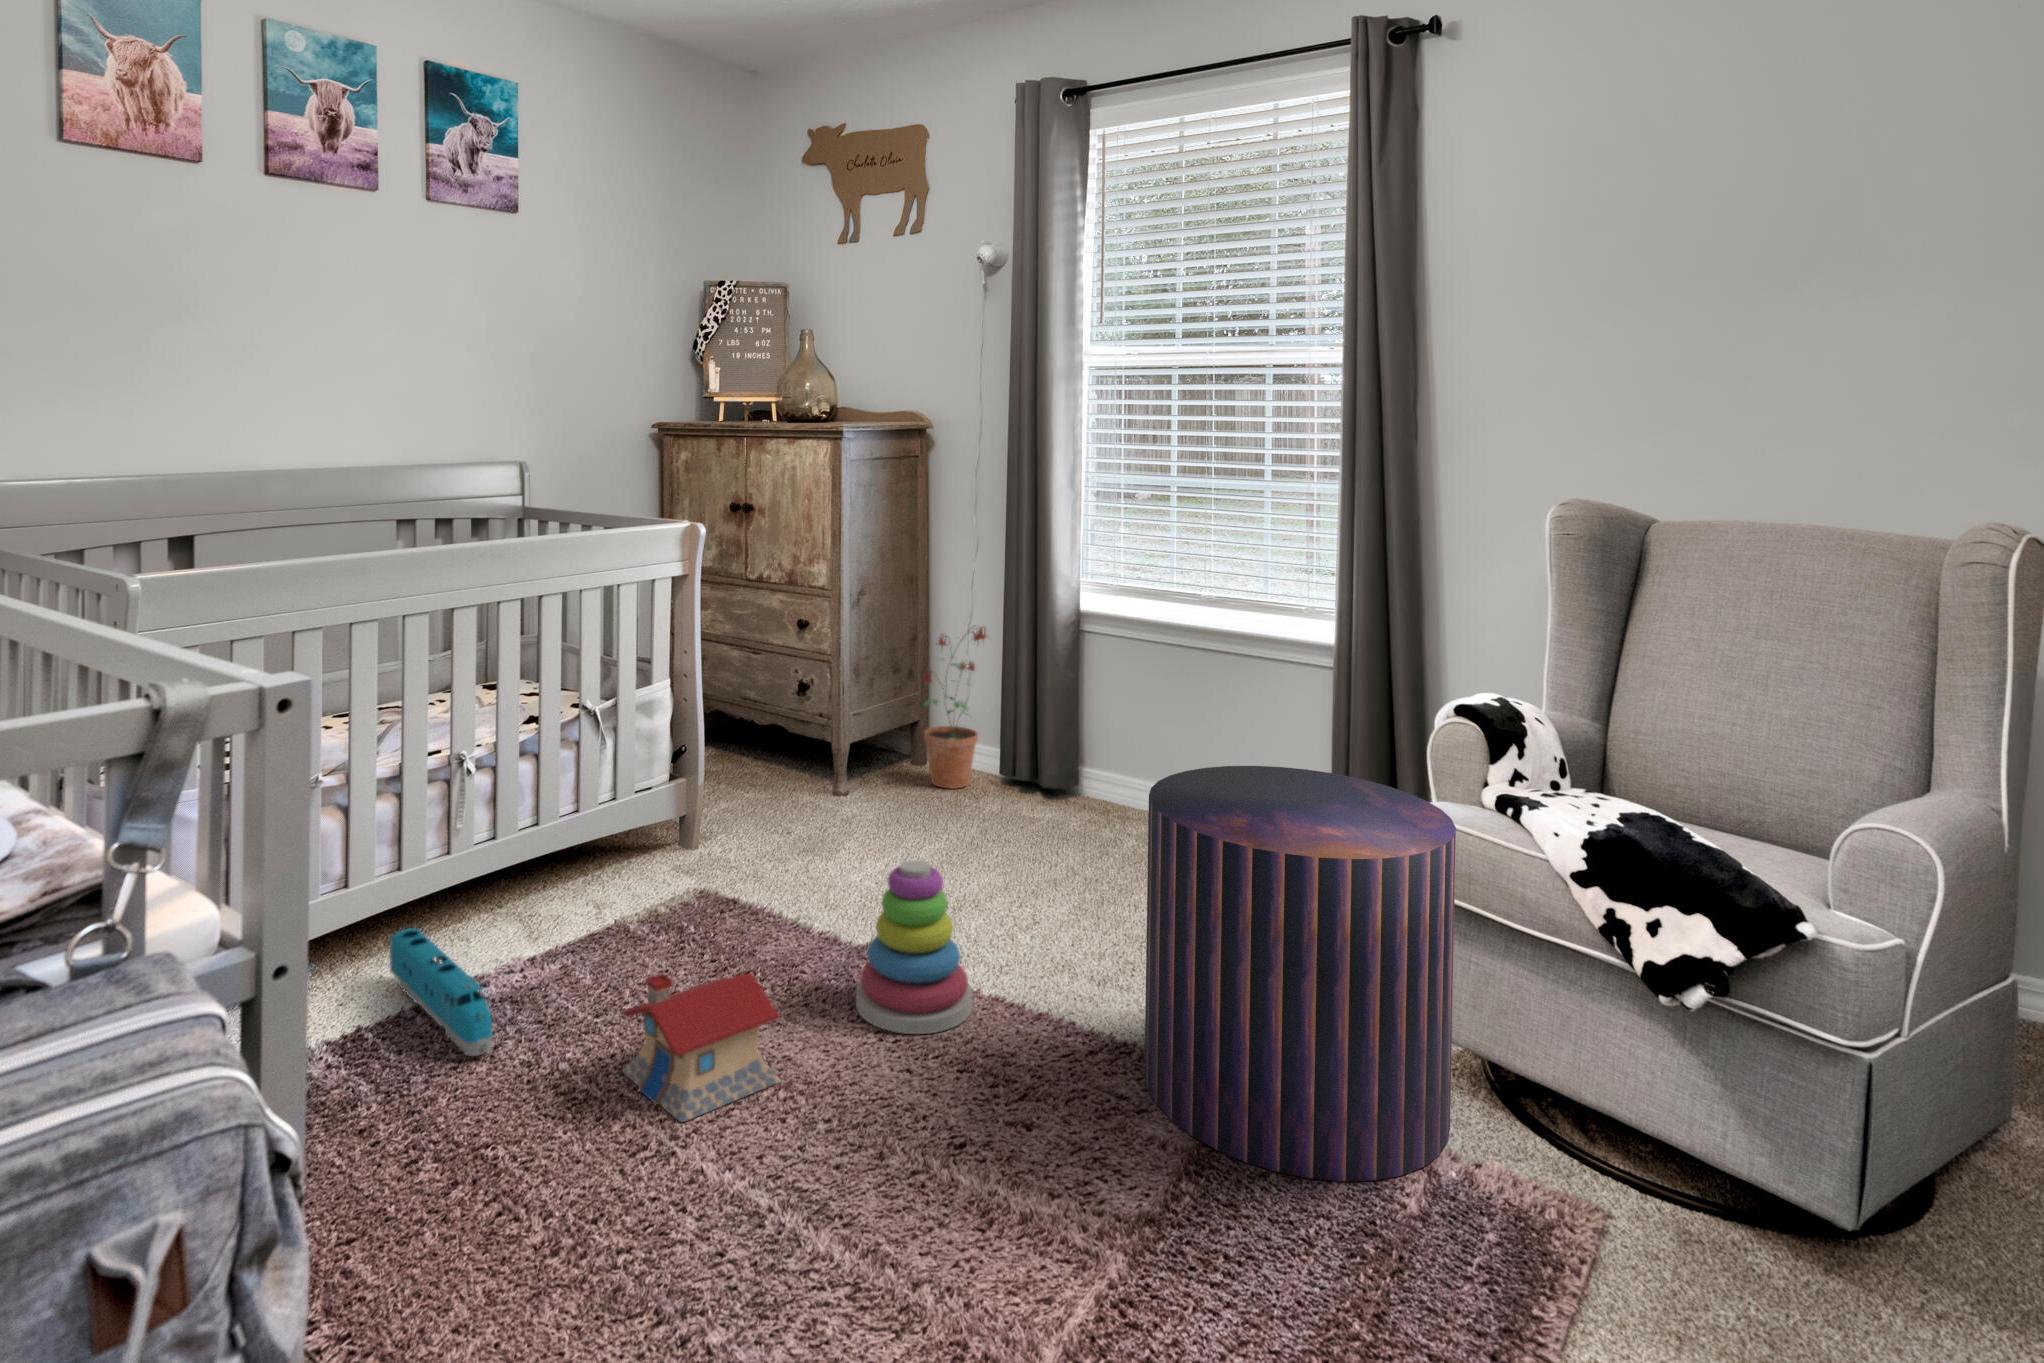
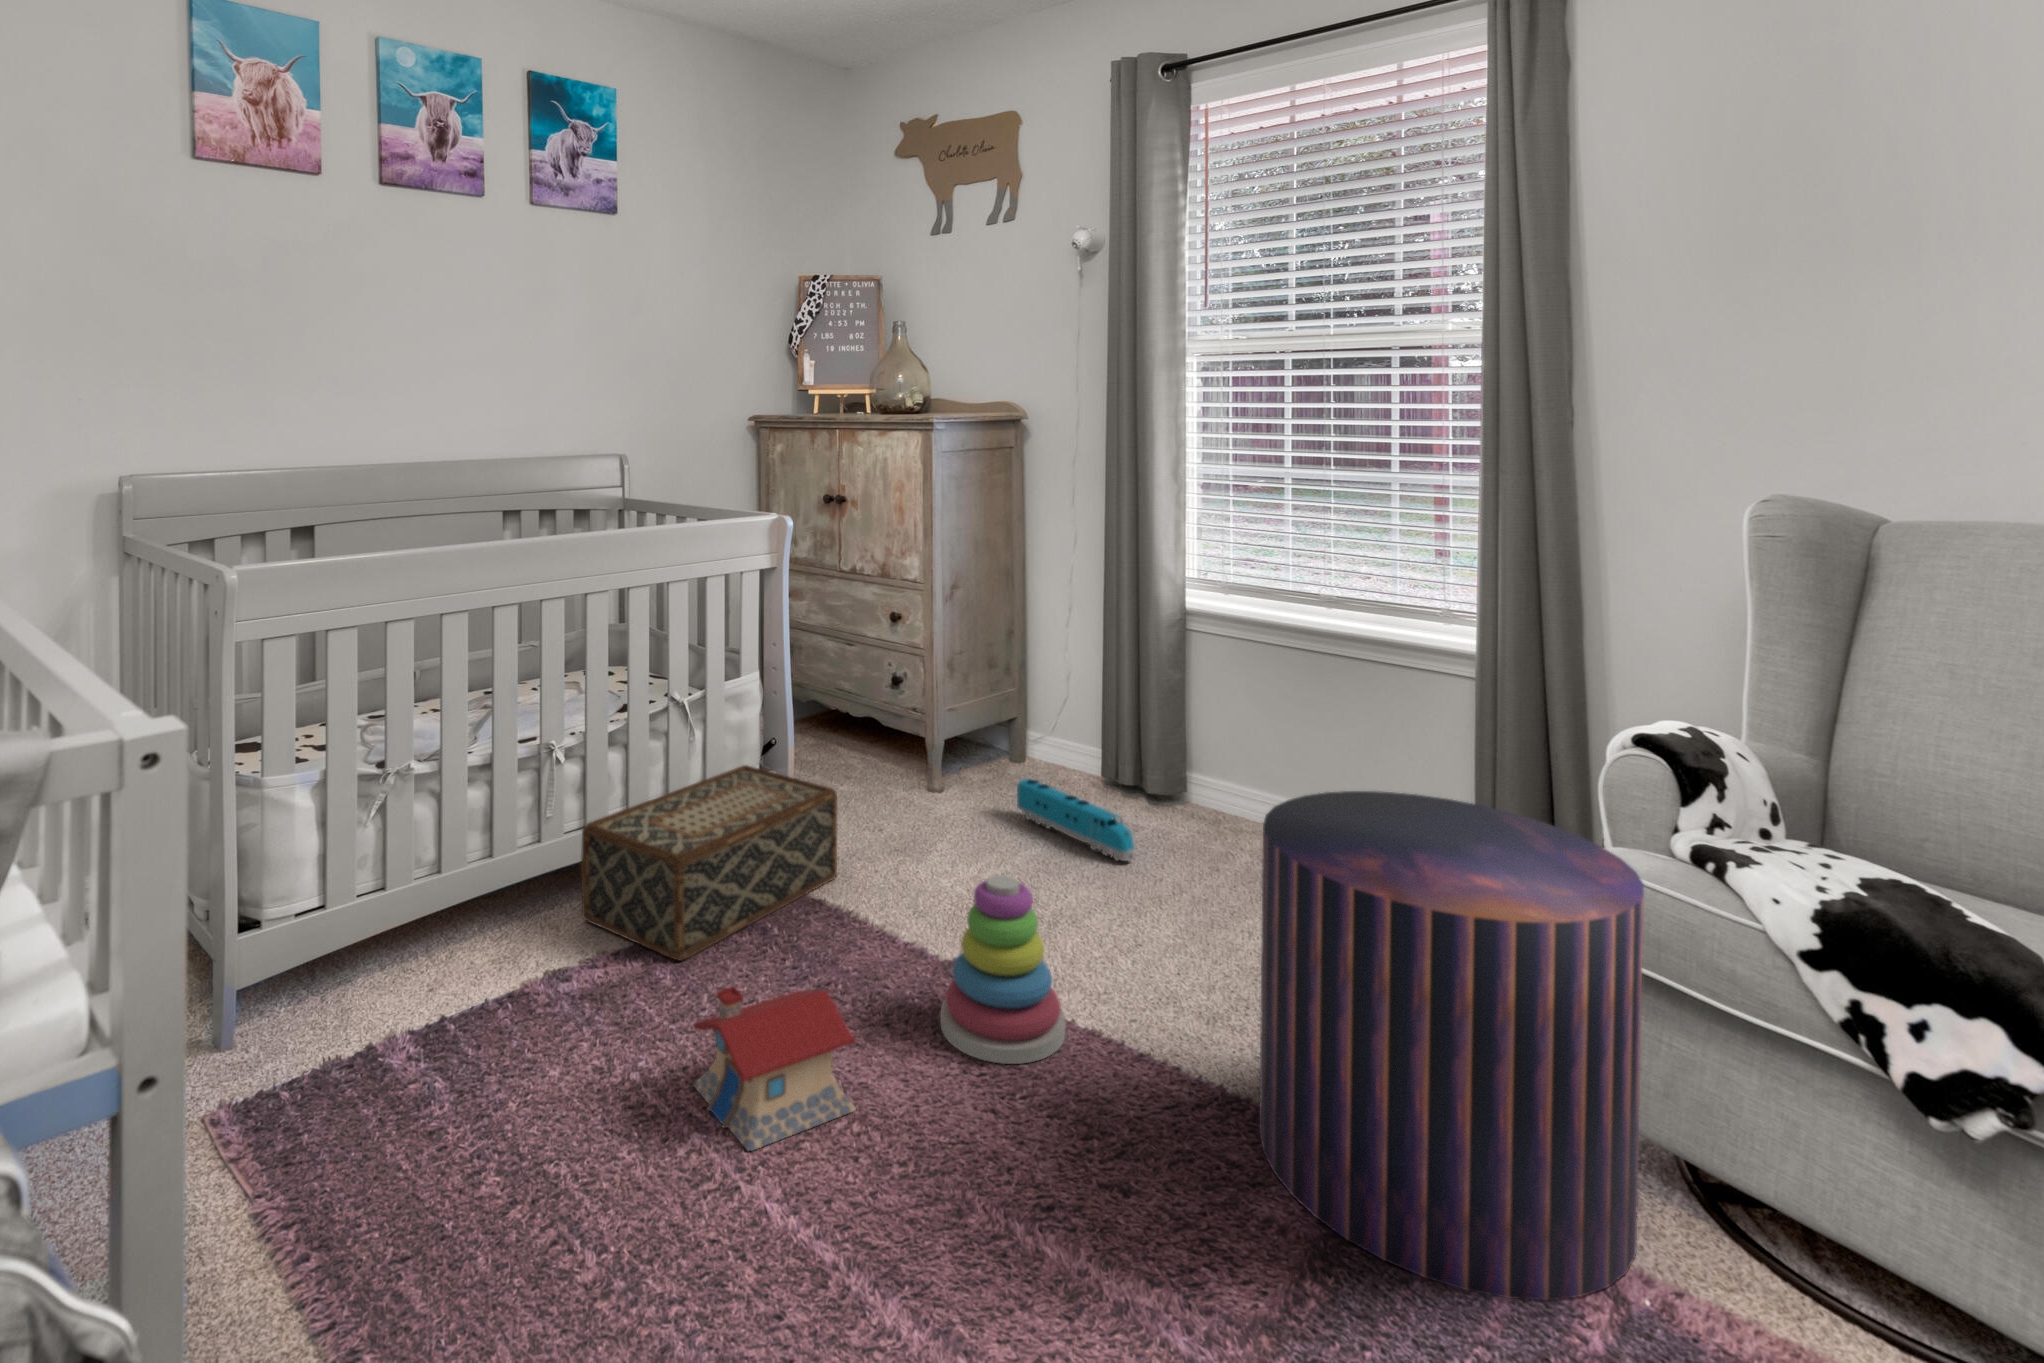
potted plant: present [923,627,987,789] -> none [1015,619,1090,783]
woven basket: none [491,776,748,966] -> present [581,765,837,961]
toy train: present [390,928,493,1056] -> present [1017,778,1135,861]

